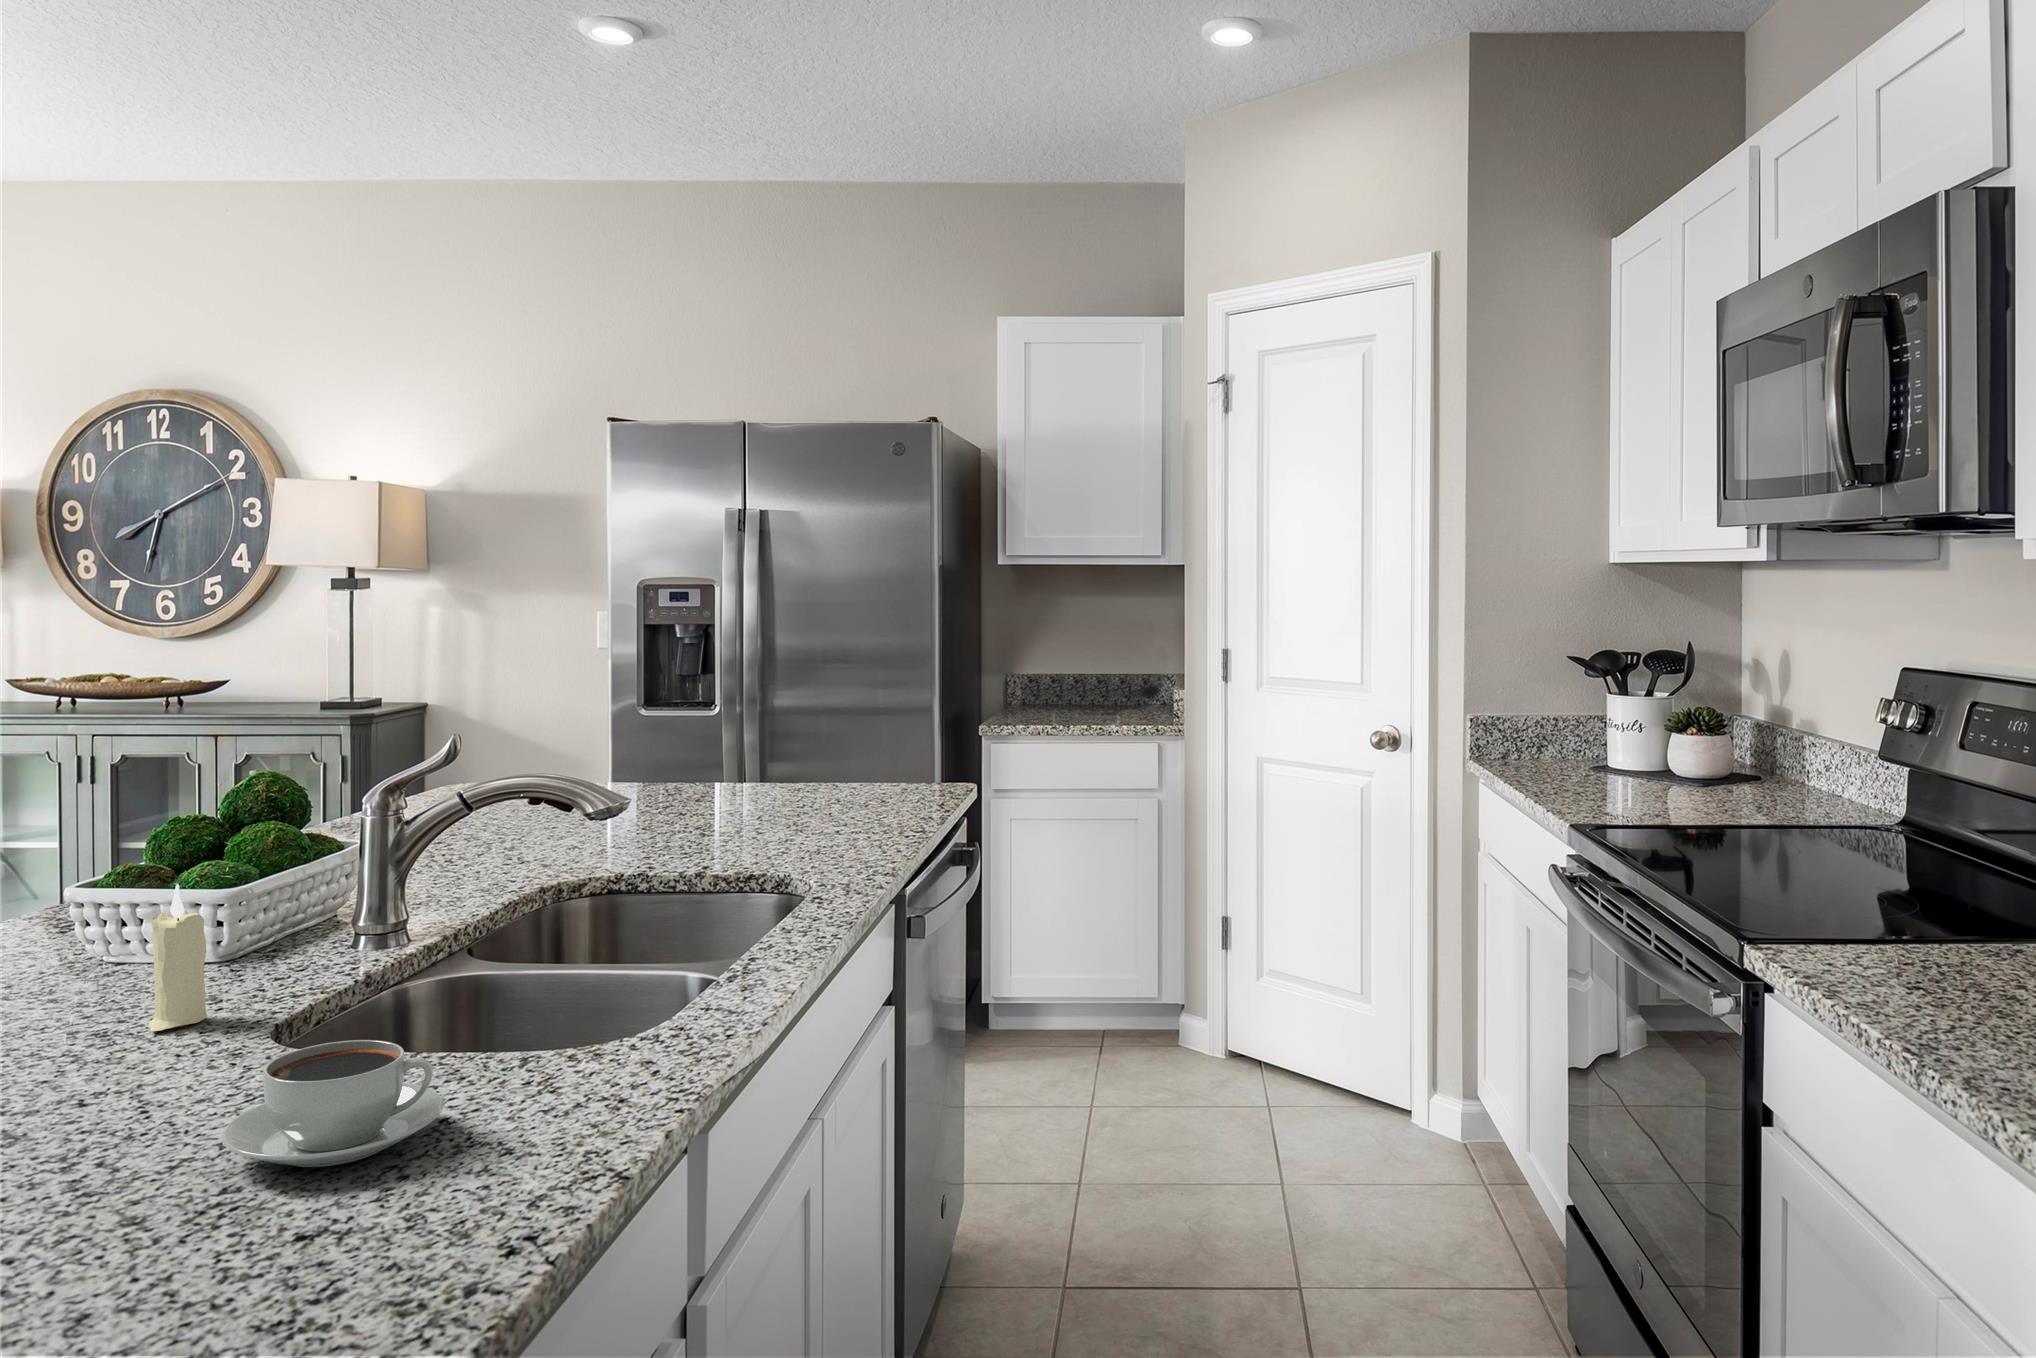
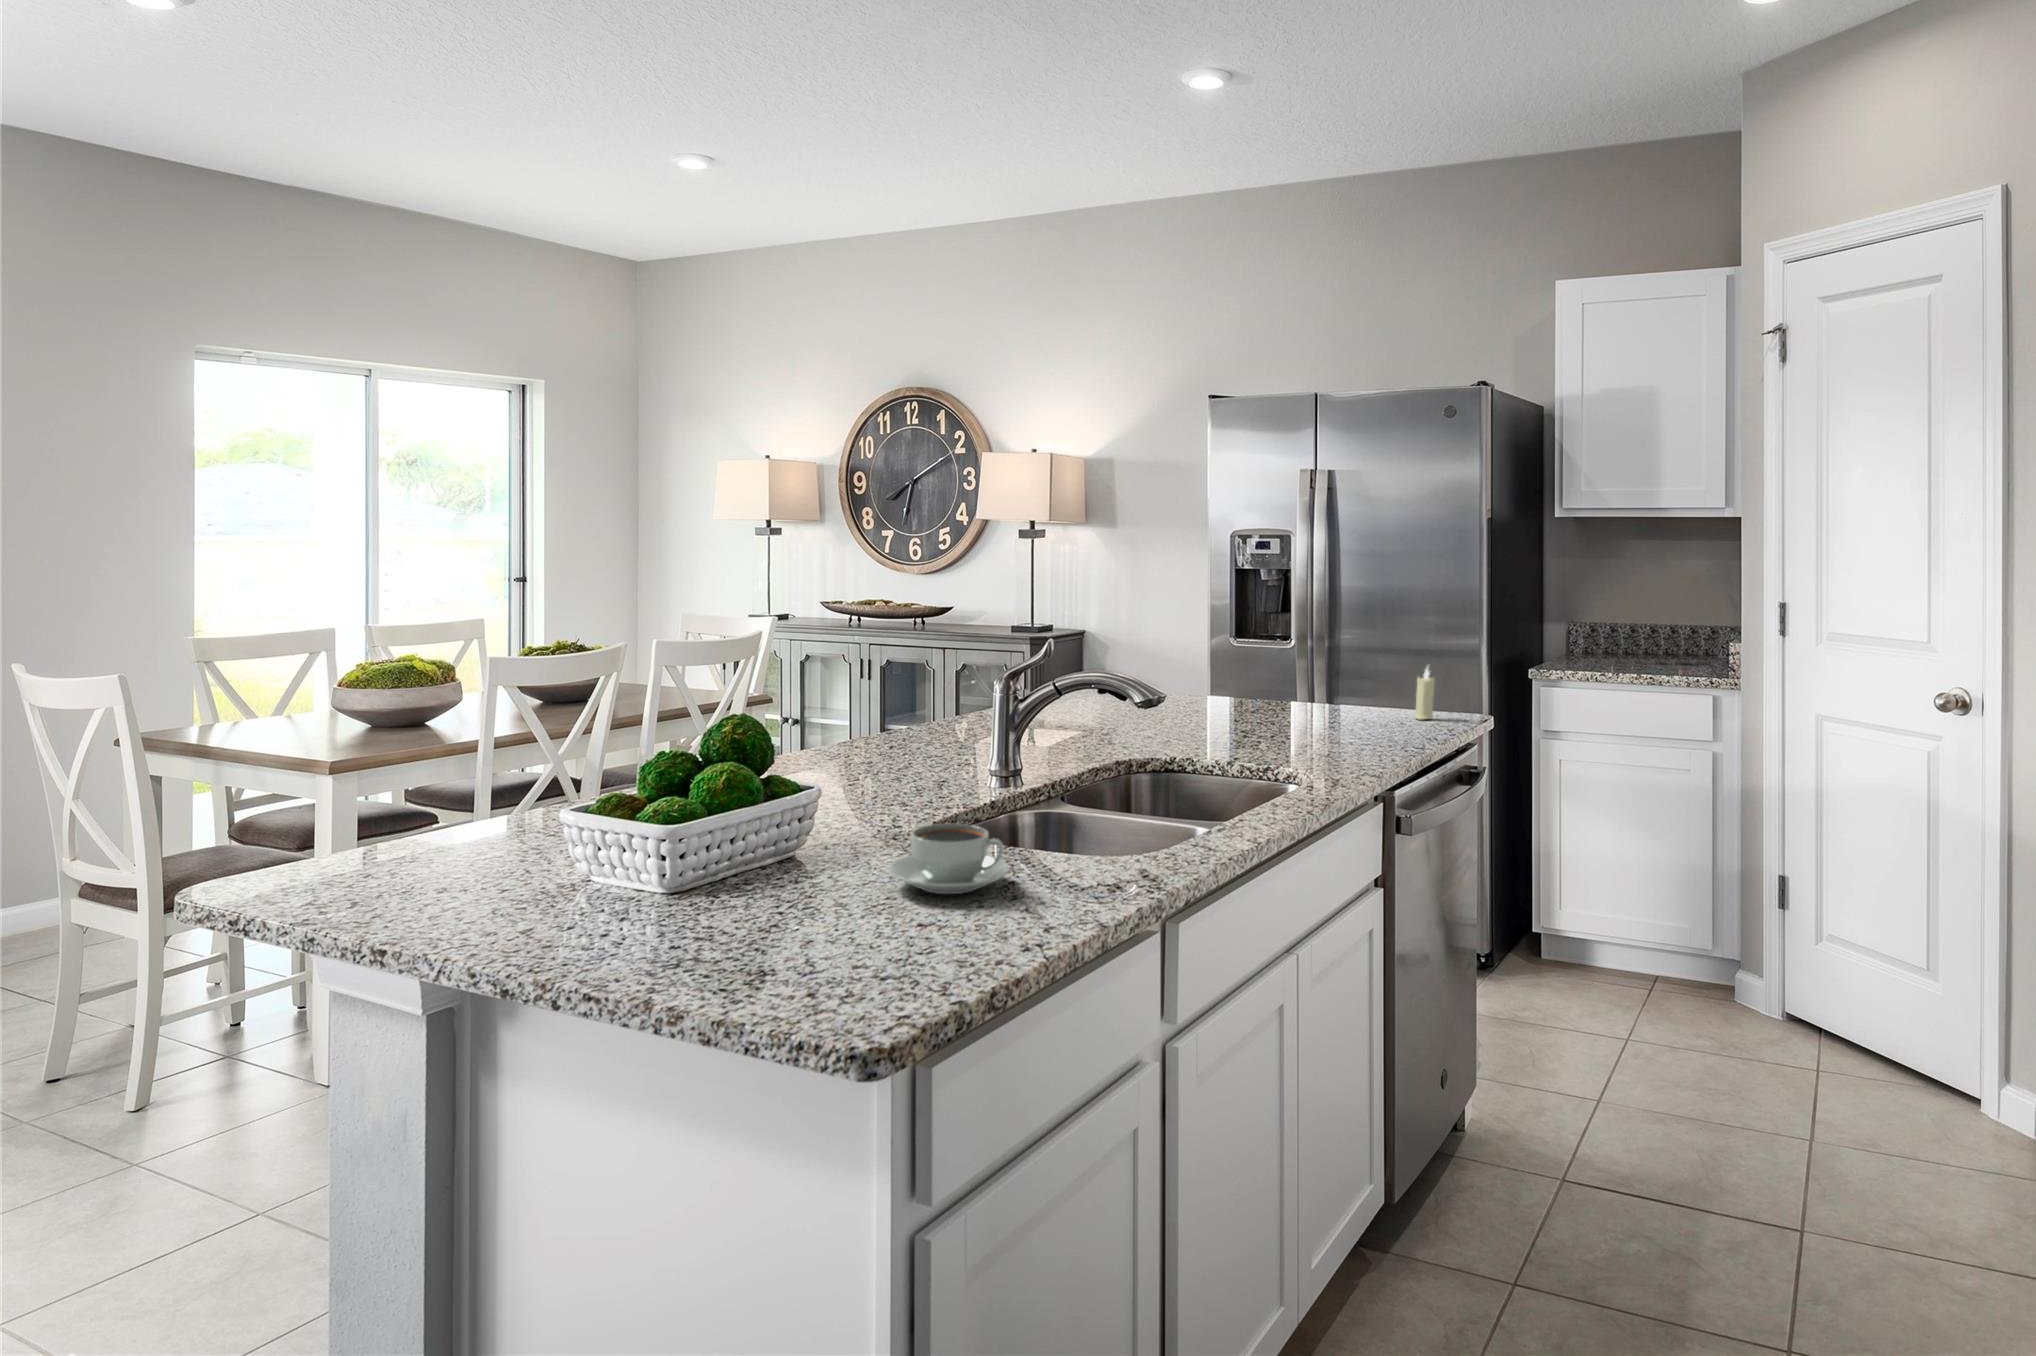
candle: present [149,884,207,1031] -> present [1415,668,1435,719]

